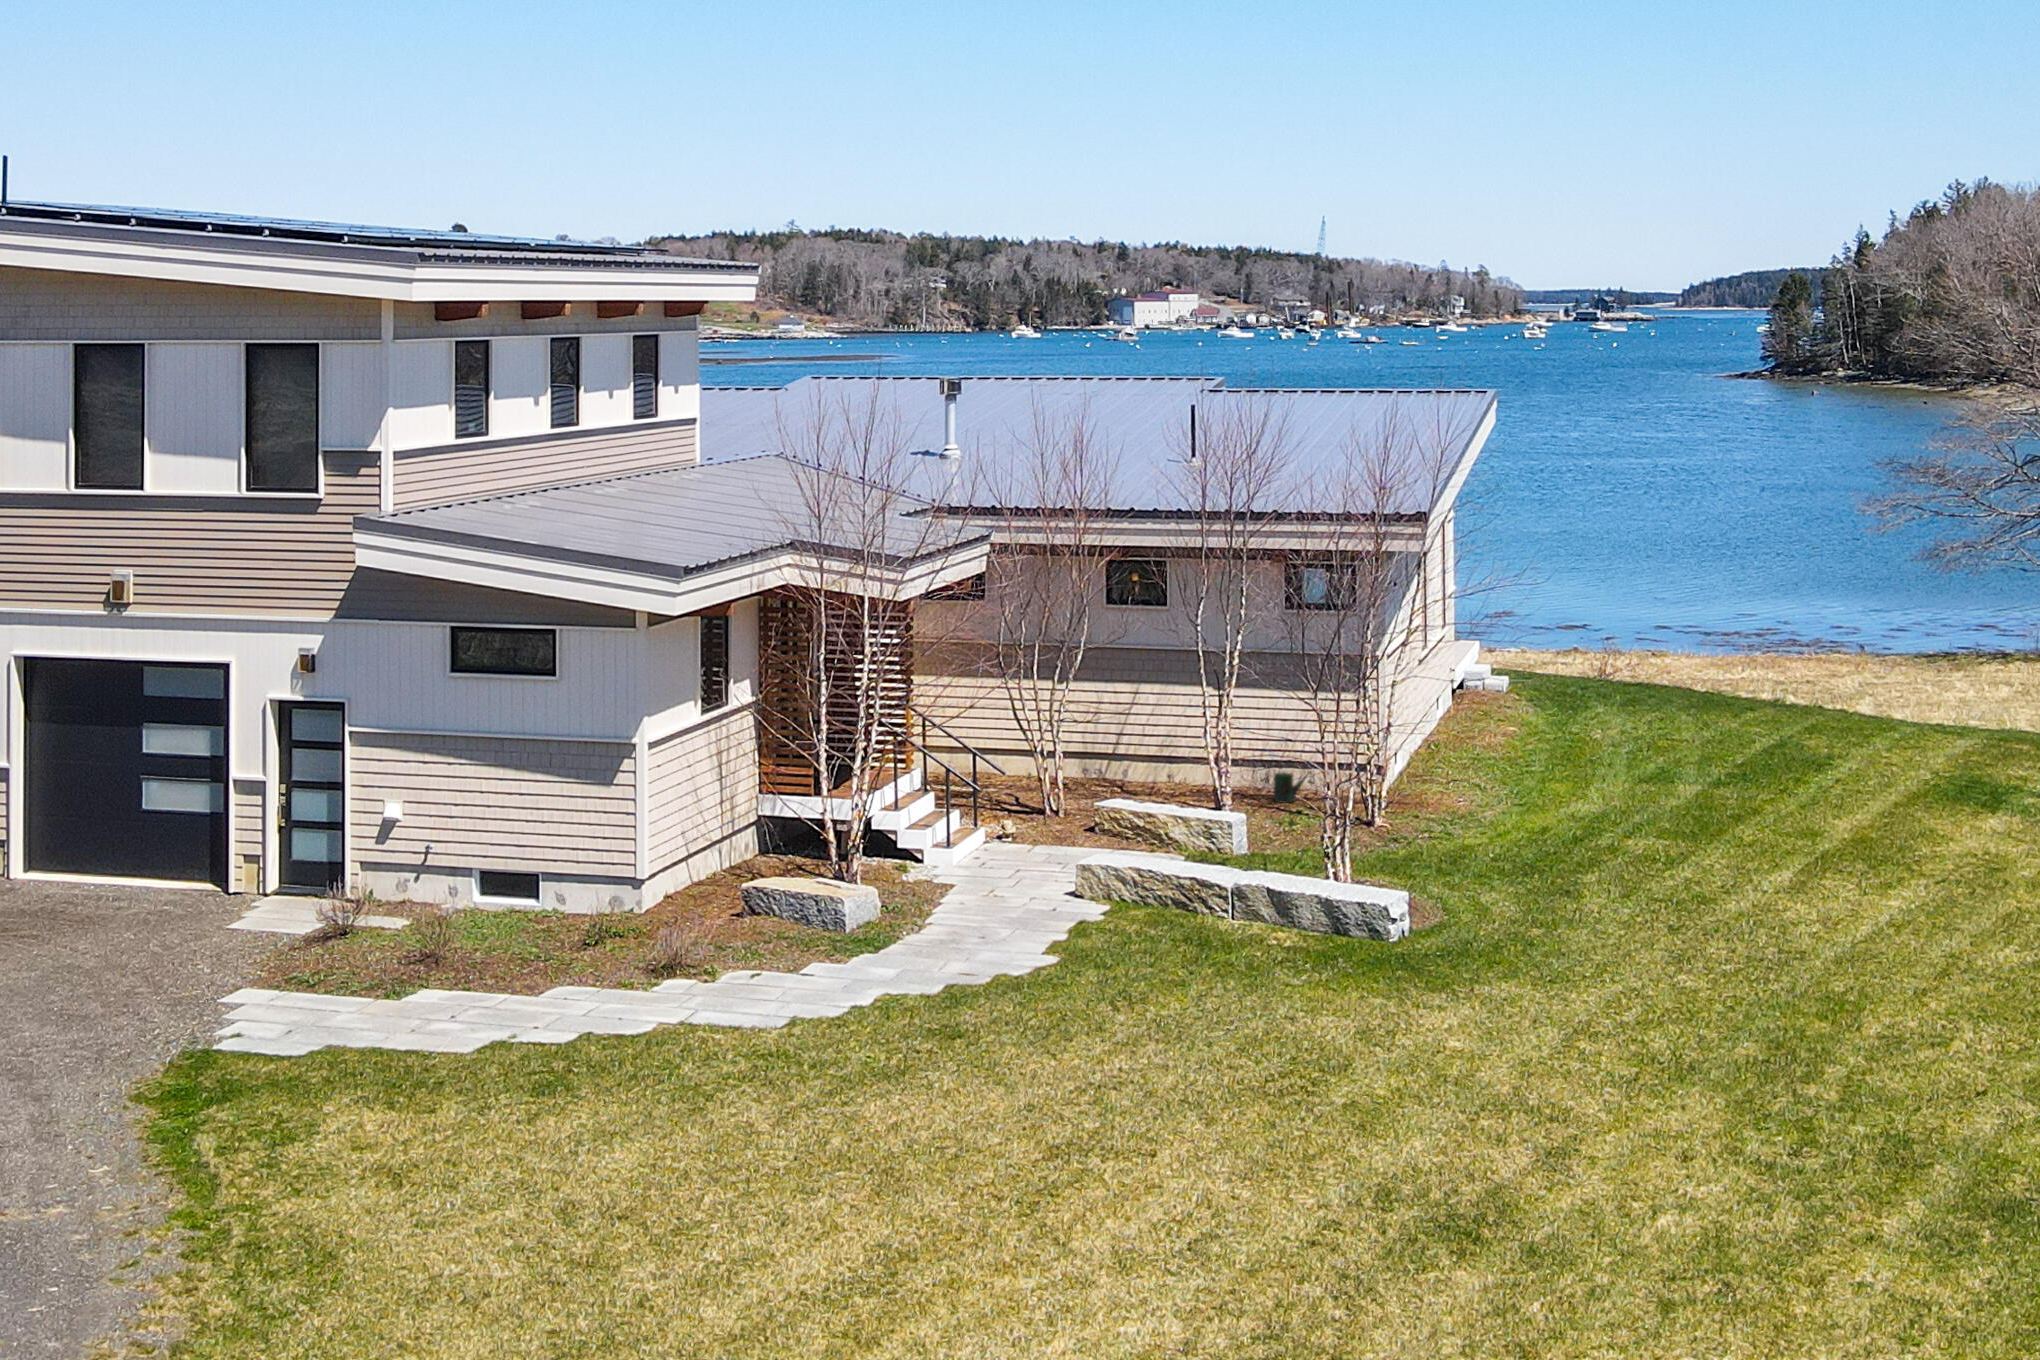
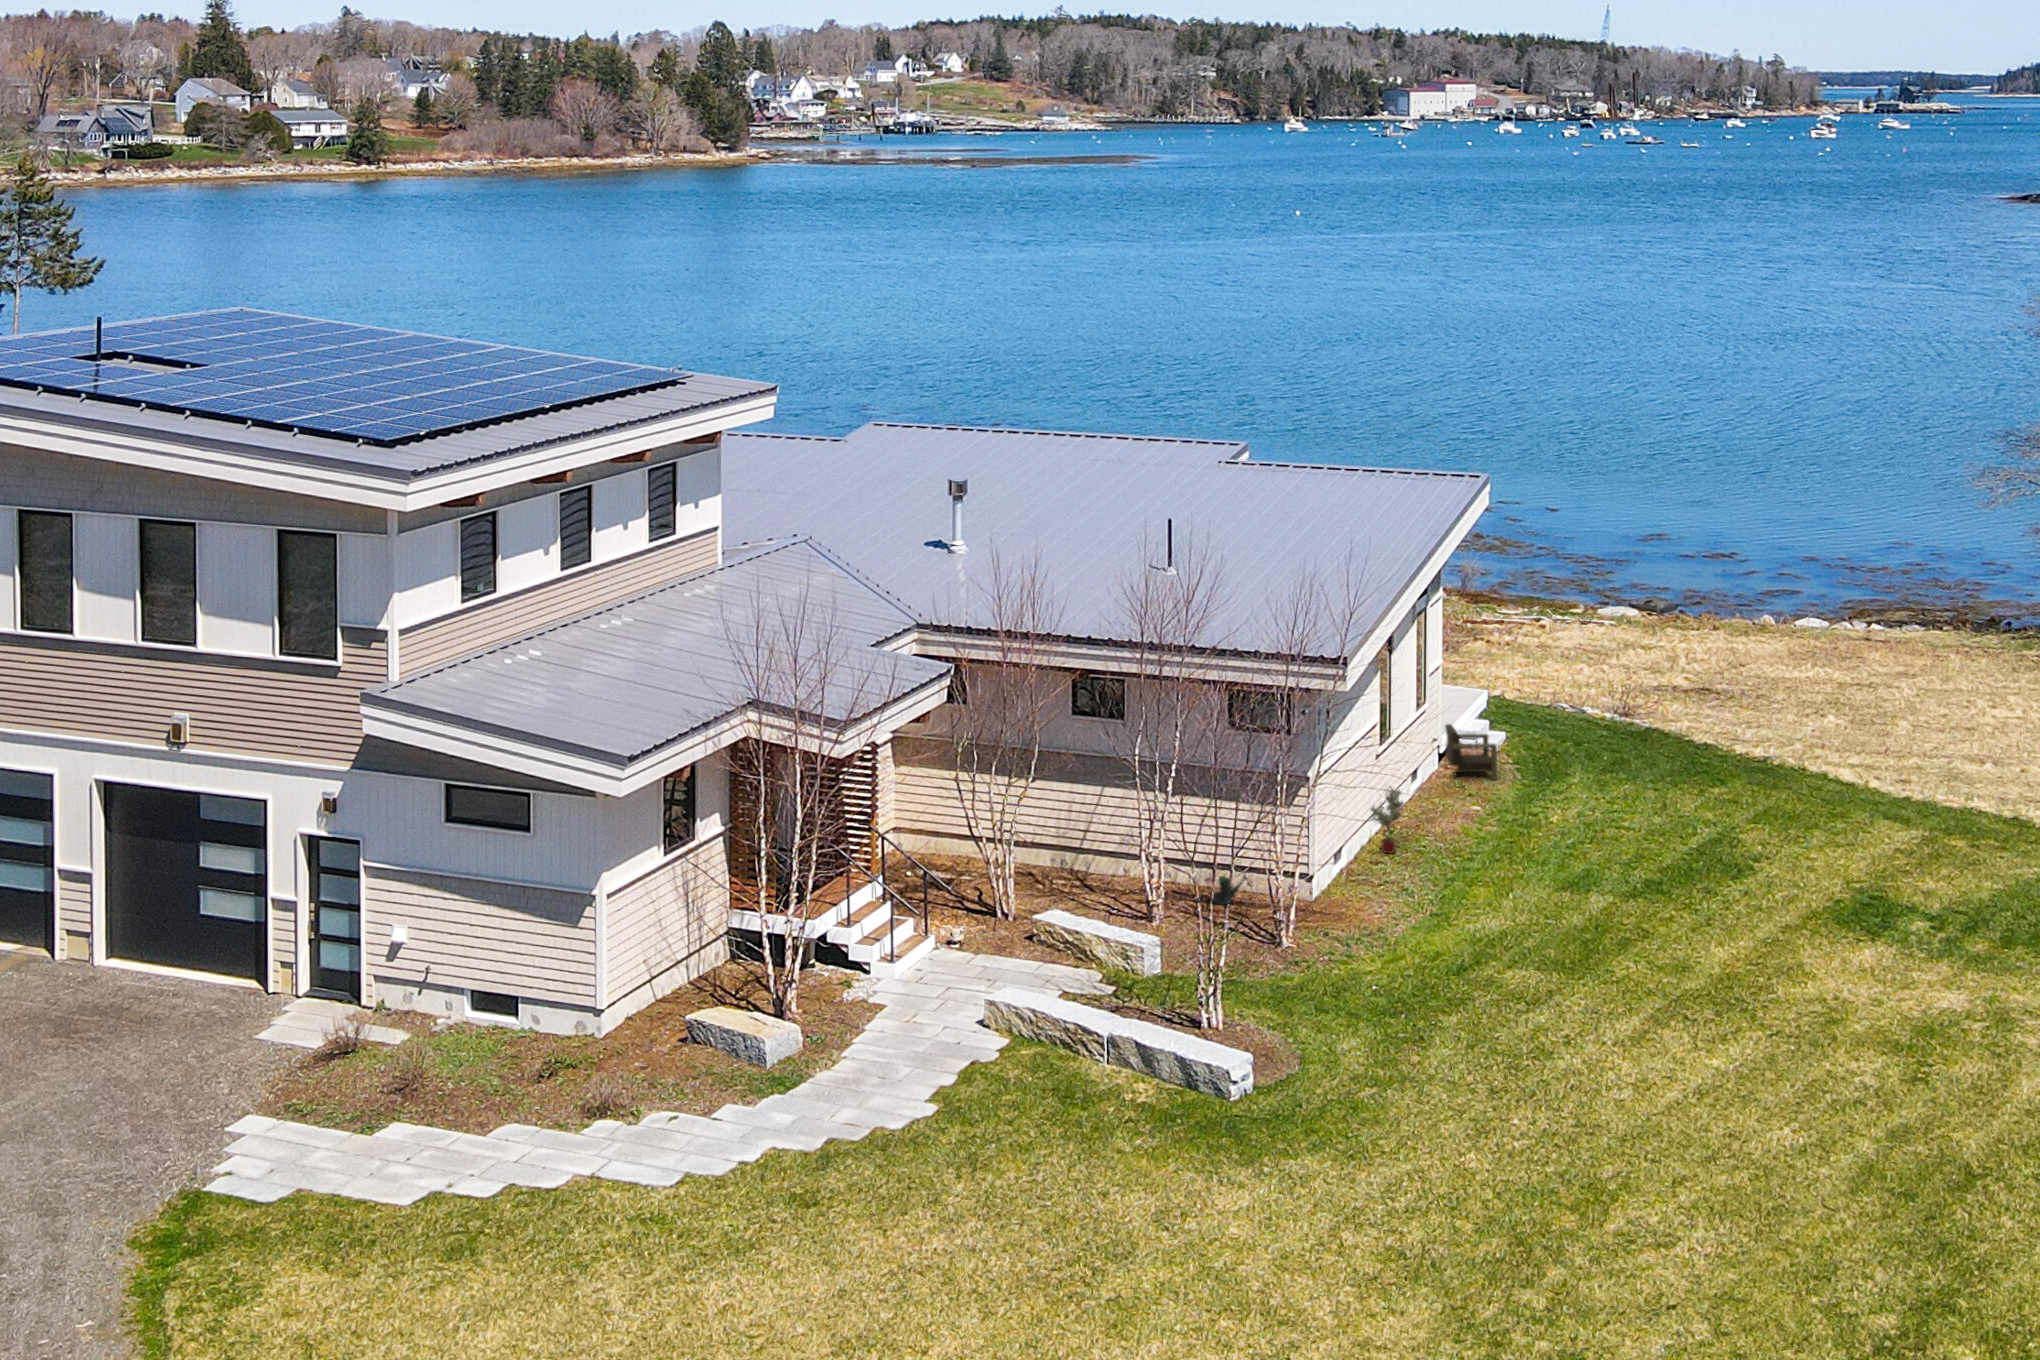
armchair: none [1457,655,1521,711] -> present [1445,724,1497,780]
potted tree: none [1417,687,1457,763] -> present [1371,787,1404,854]

